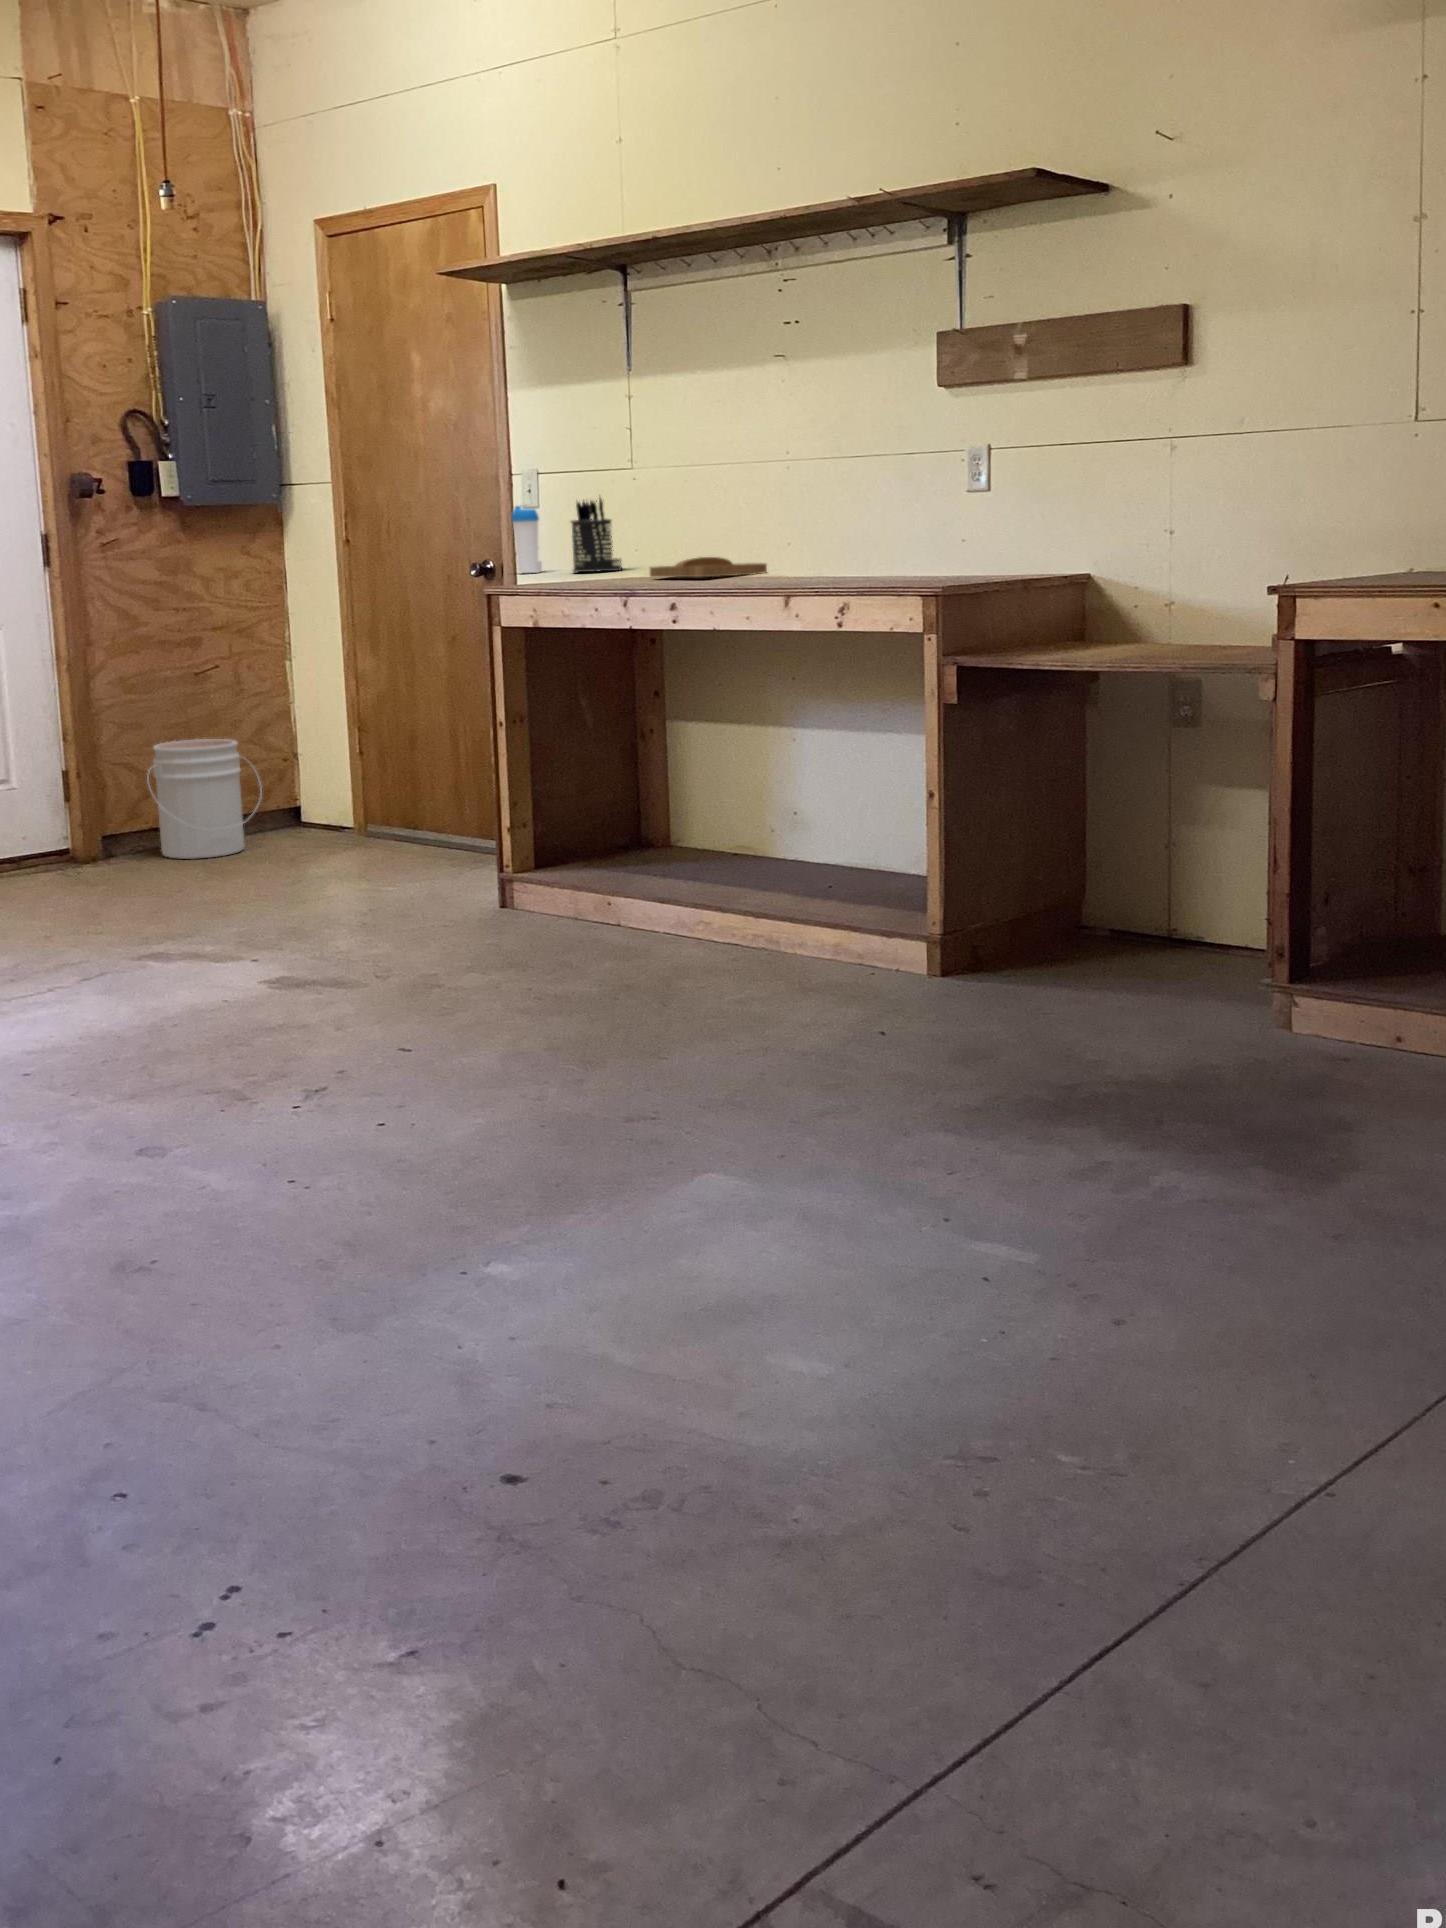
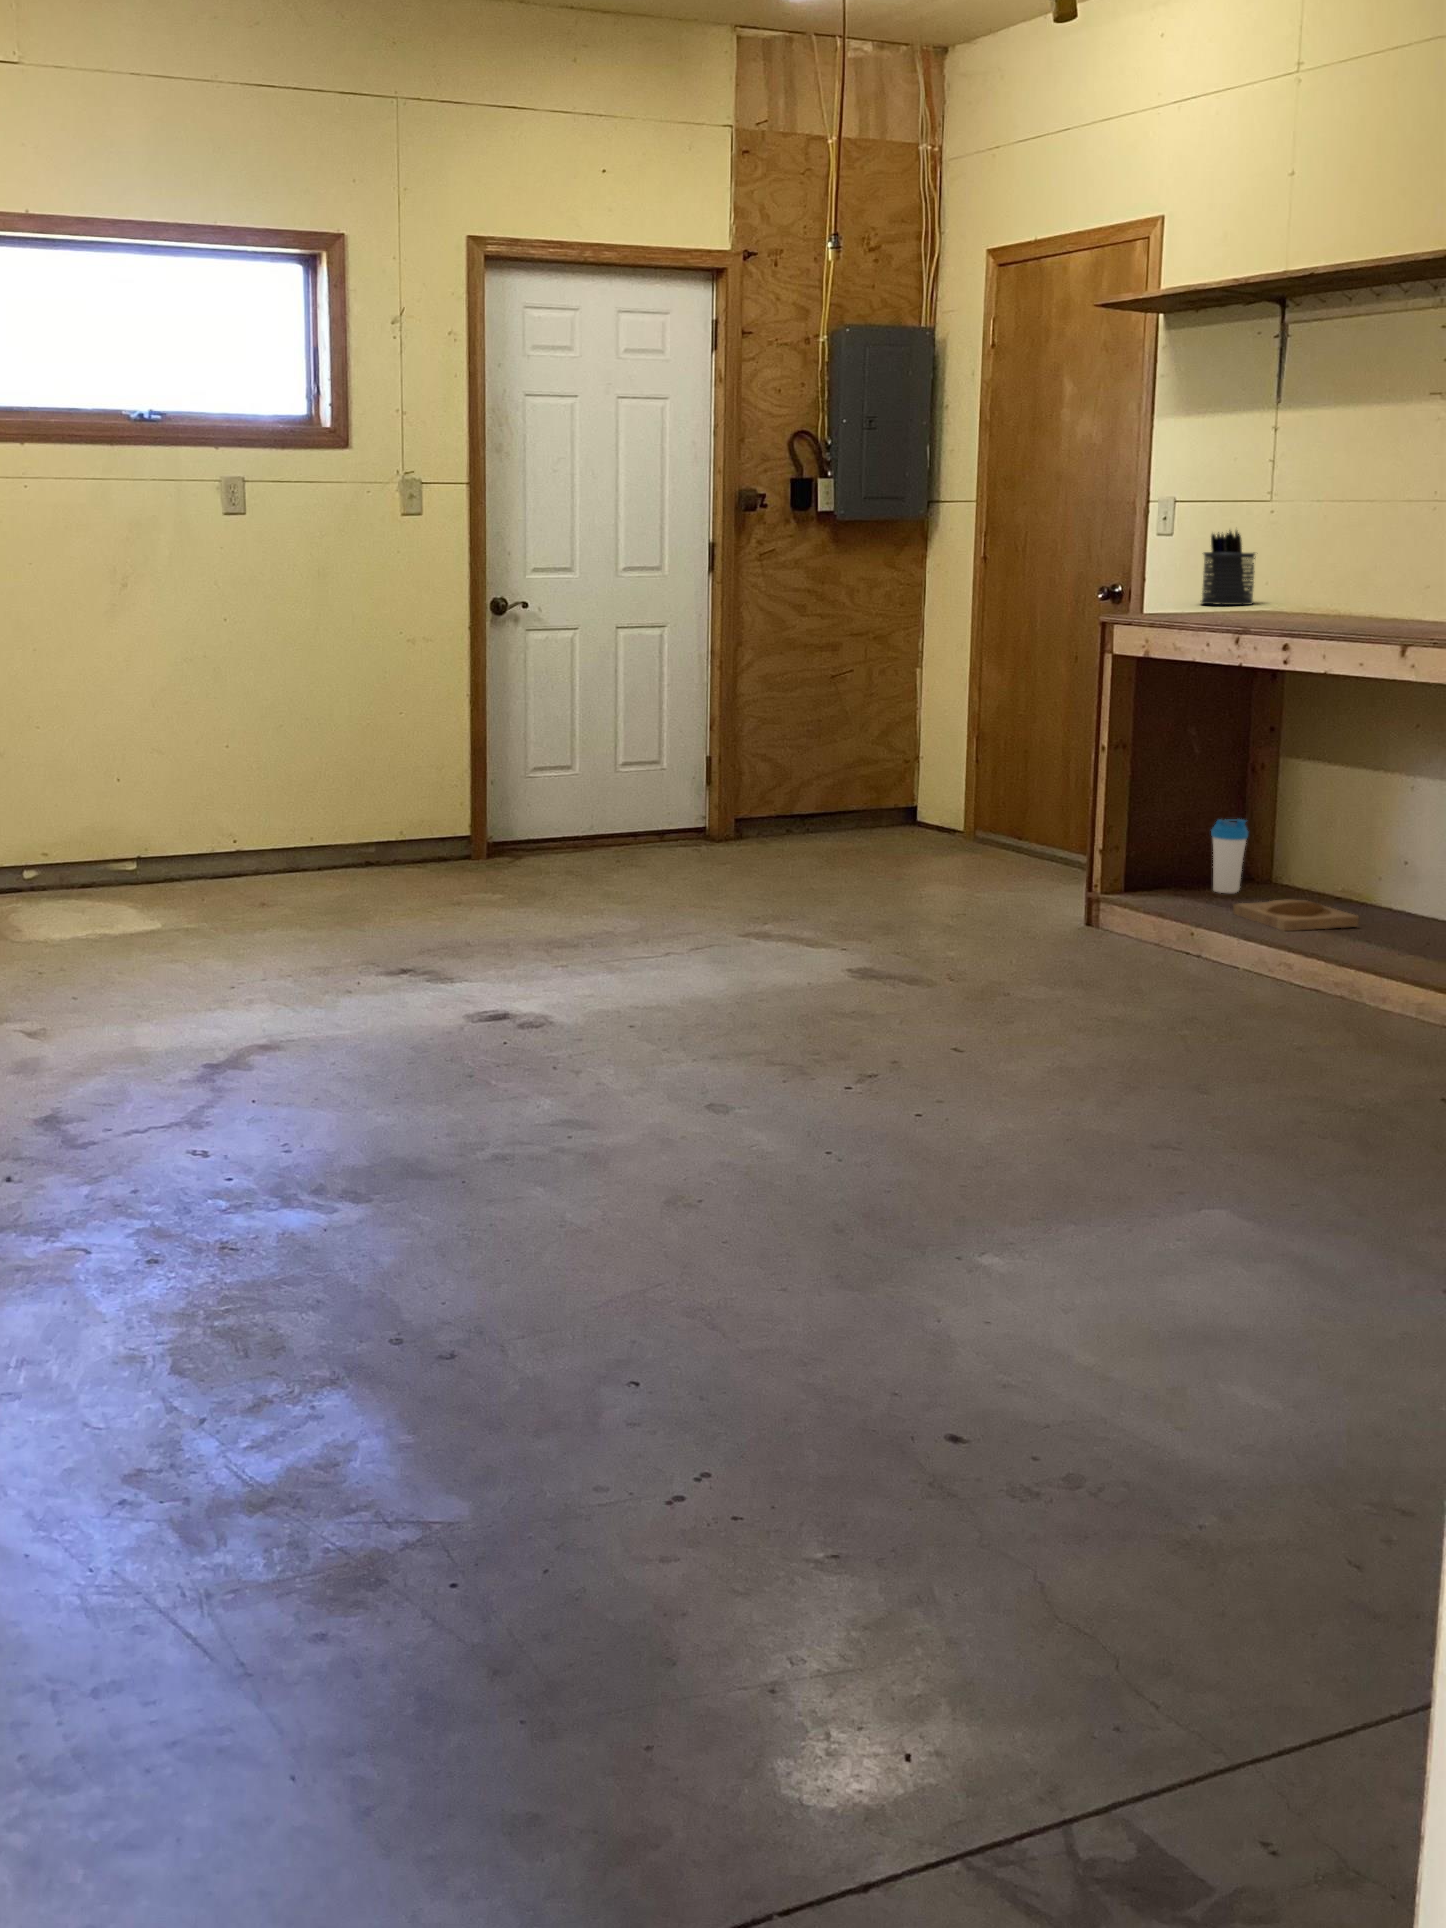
water bottle: present [511,506,542,573] -> present [1211,819,1249,893]
tray: present [650,557,767,577] -> present [1233,900,1359,931]
bucket: present [147,739,262,859] -> none [778,736,881,847]

